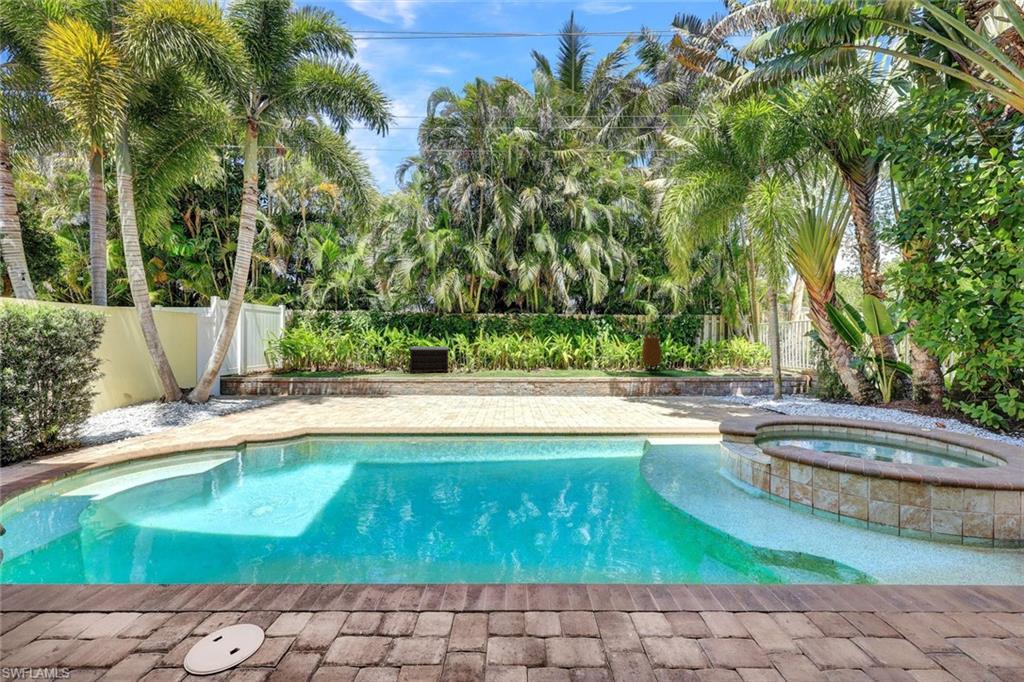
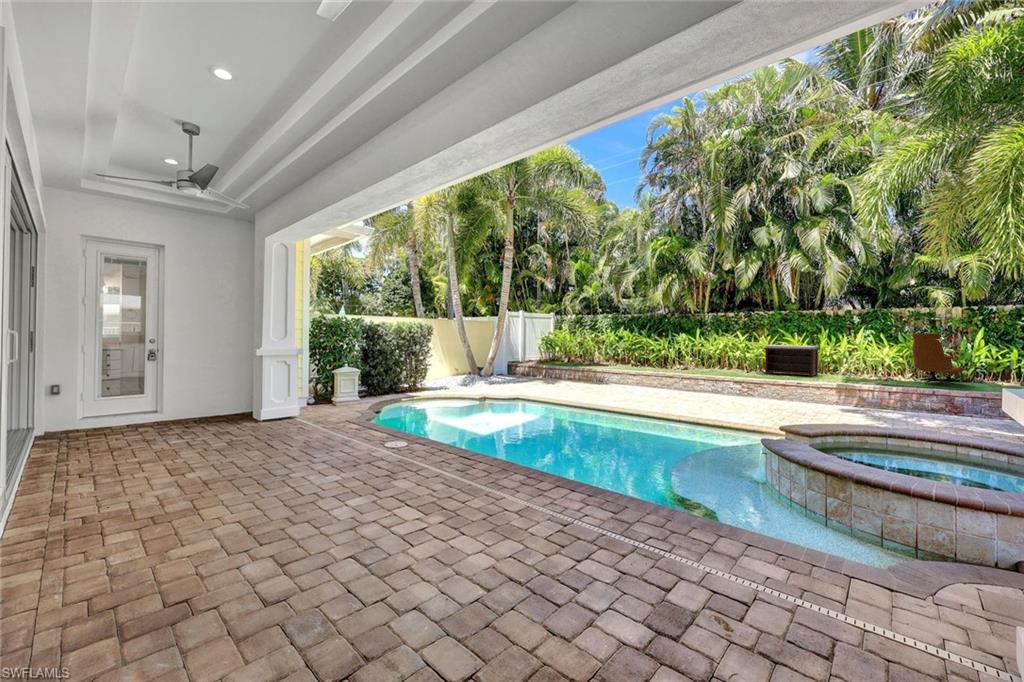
bench: present [409,347,449,373] -> present [764,345,820,377]

